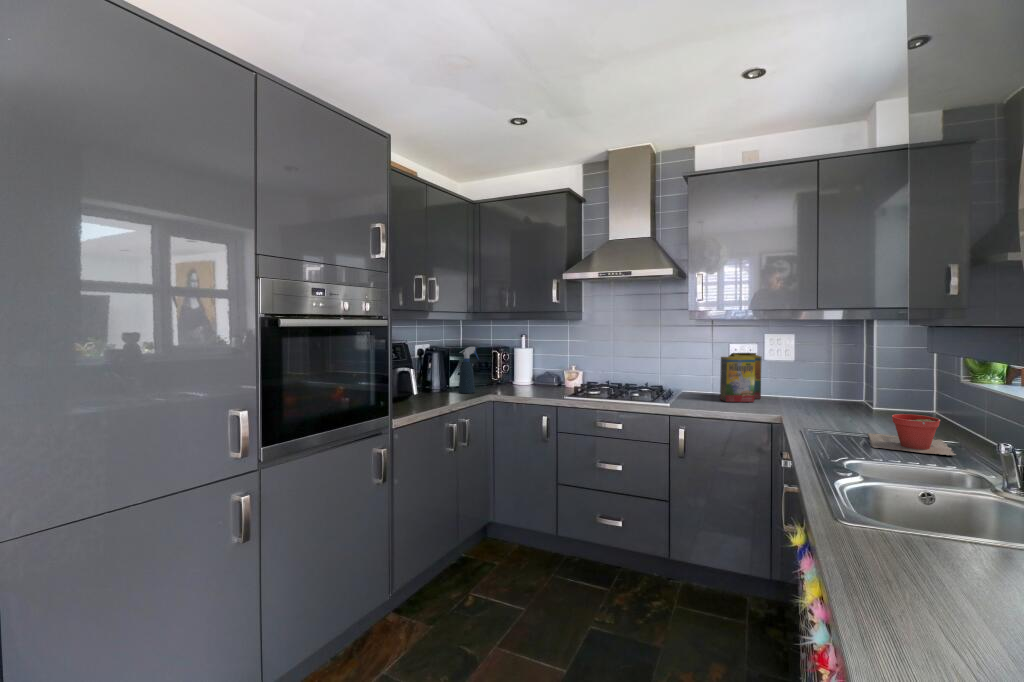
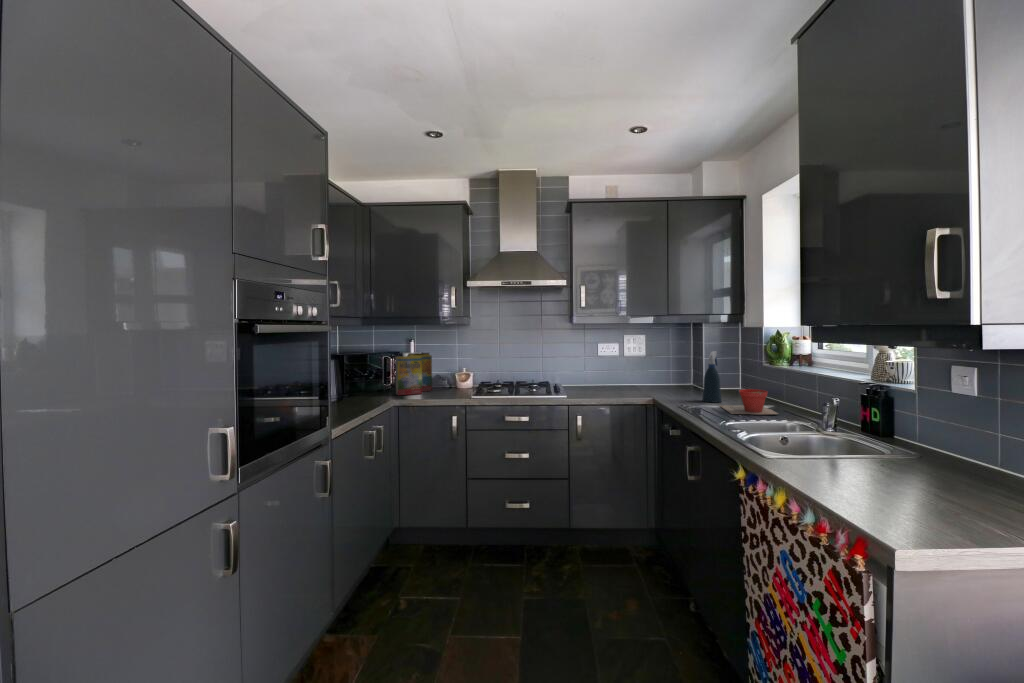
spray bottle: present [458,347,479,393] -> present [702,351,722,402]
cereal box: present [720,353,761,402] -> present [395,353,432,395]

